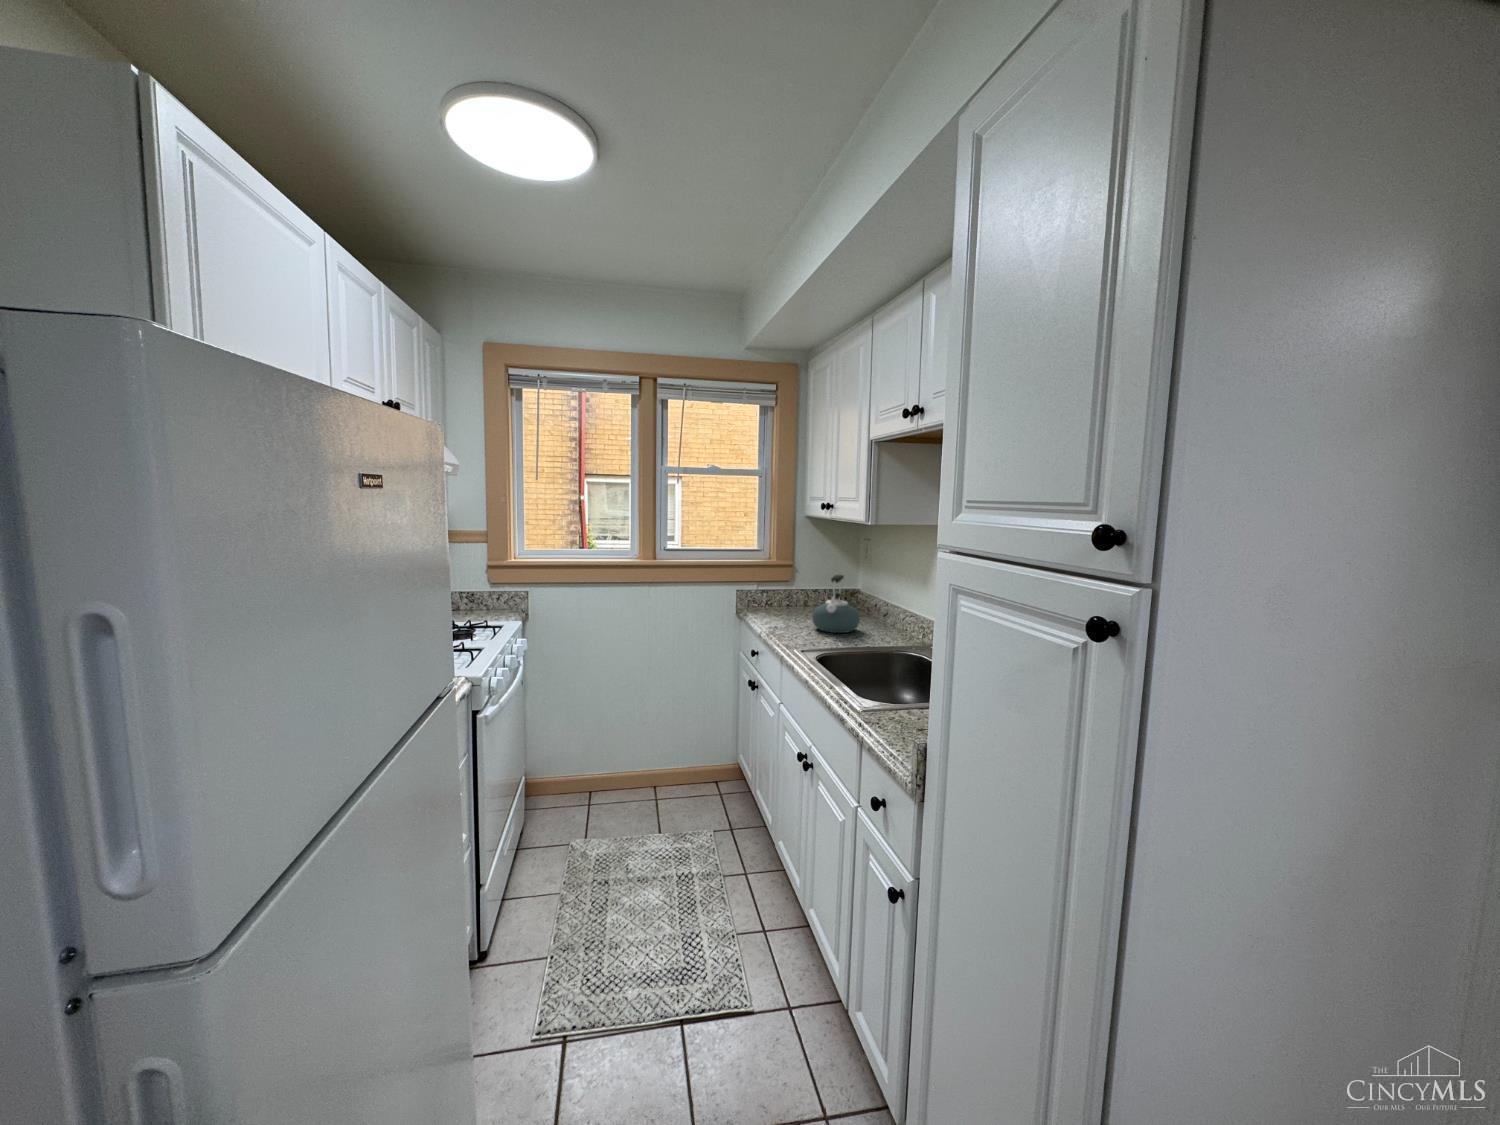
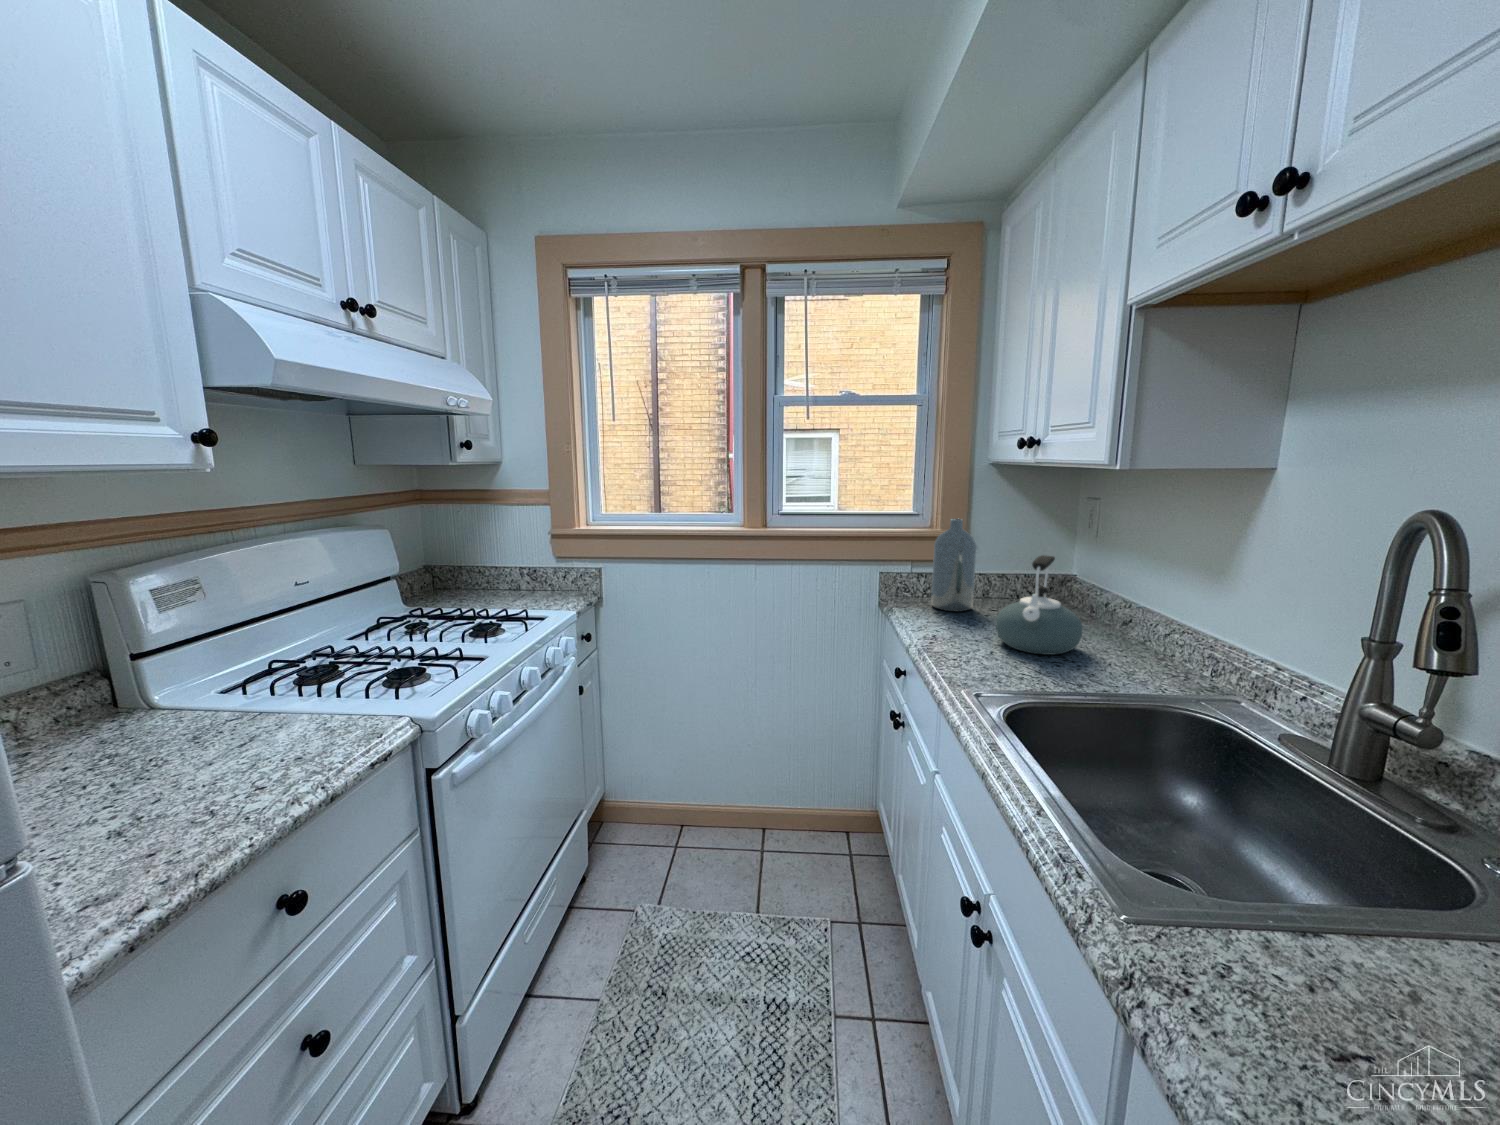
bottle: none [772,553,800,614] -> present [931,519,977,611]

